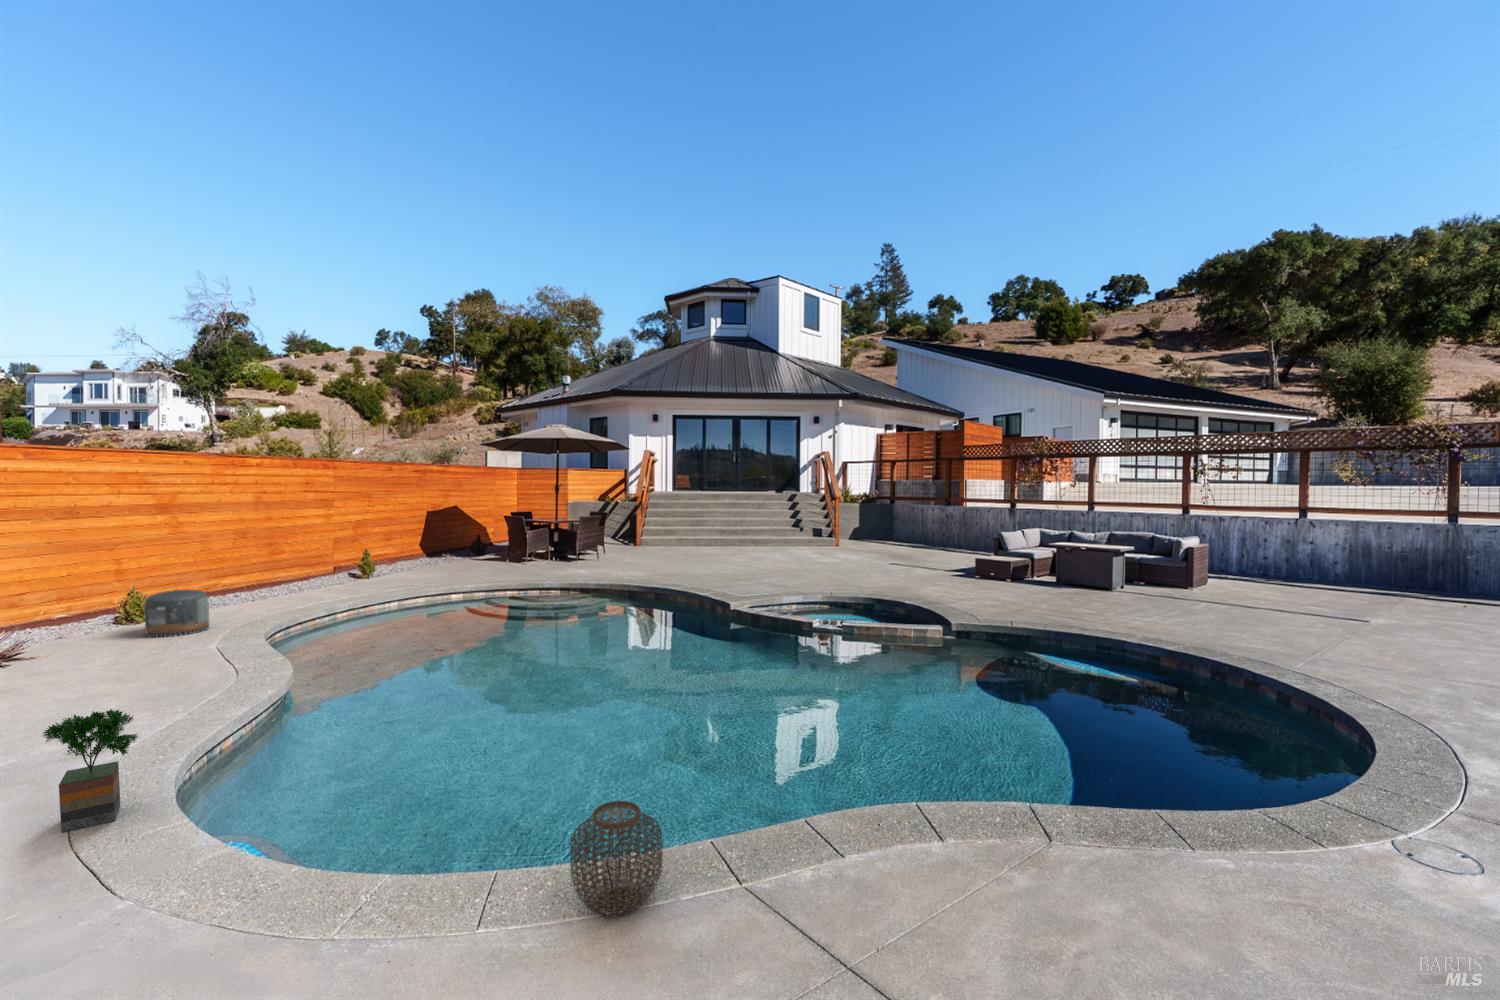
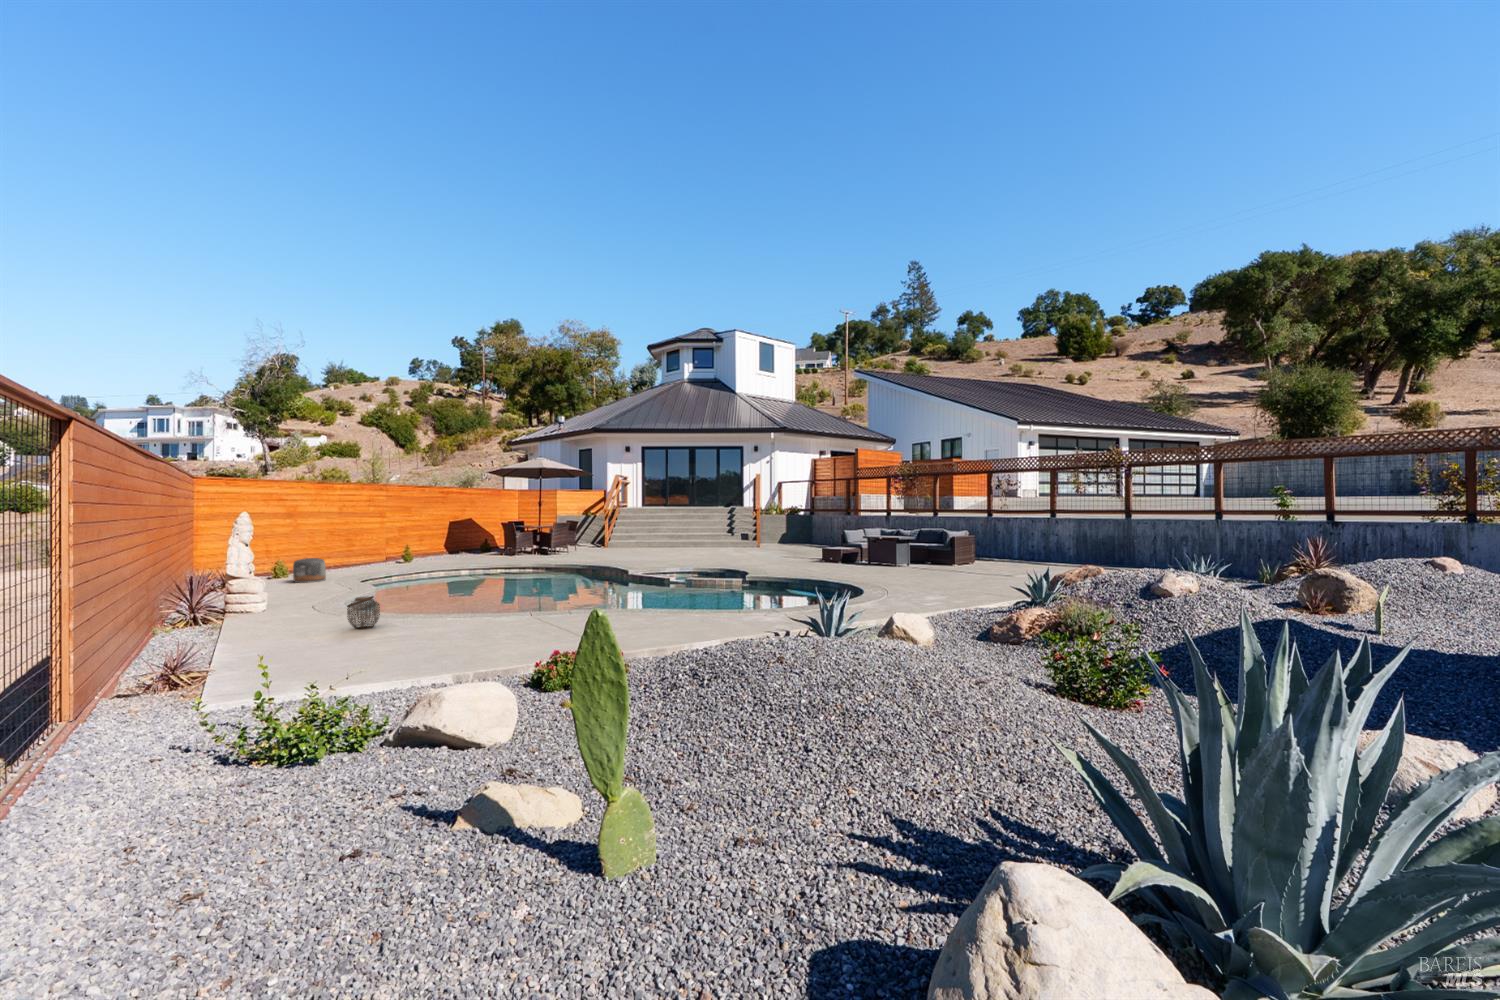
potted tree: present [43,709,138,833] -> none [308,578,339,619]
woven basket: present [570,801,663,918] -> present [347,597,380,629]

